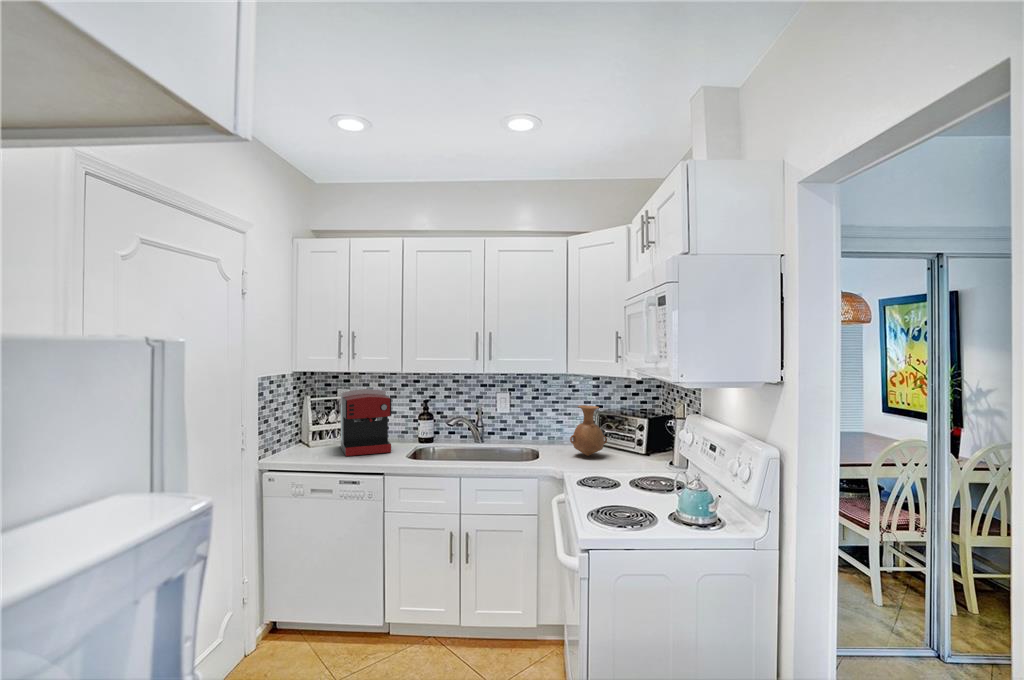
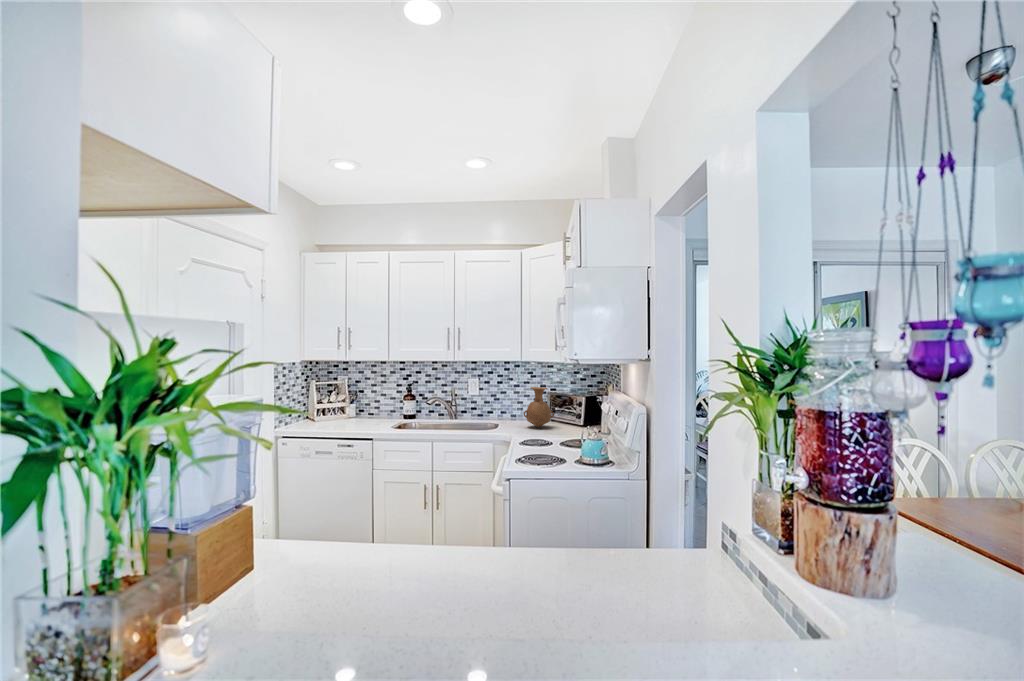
coffee maker: present [341,389,391,456] -> none [340,374,380,427]

